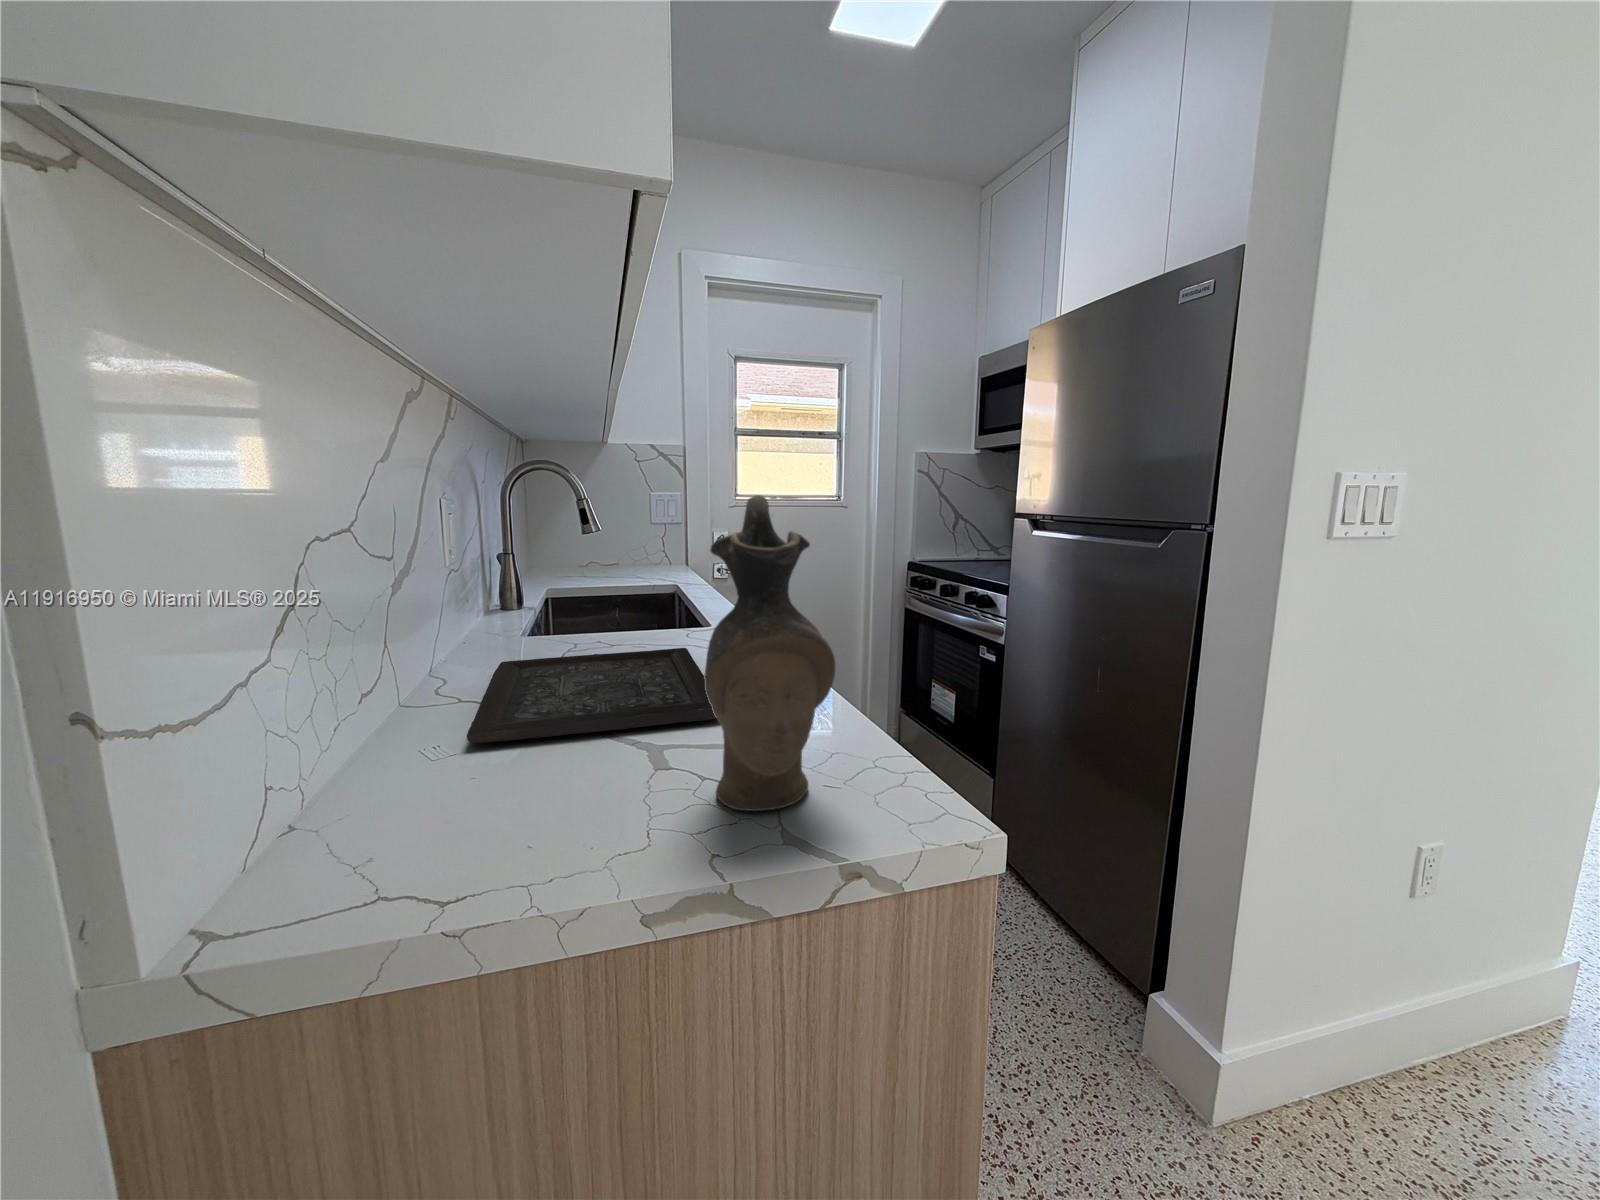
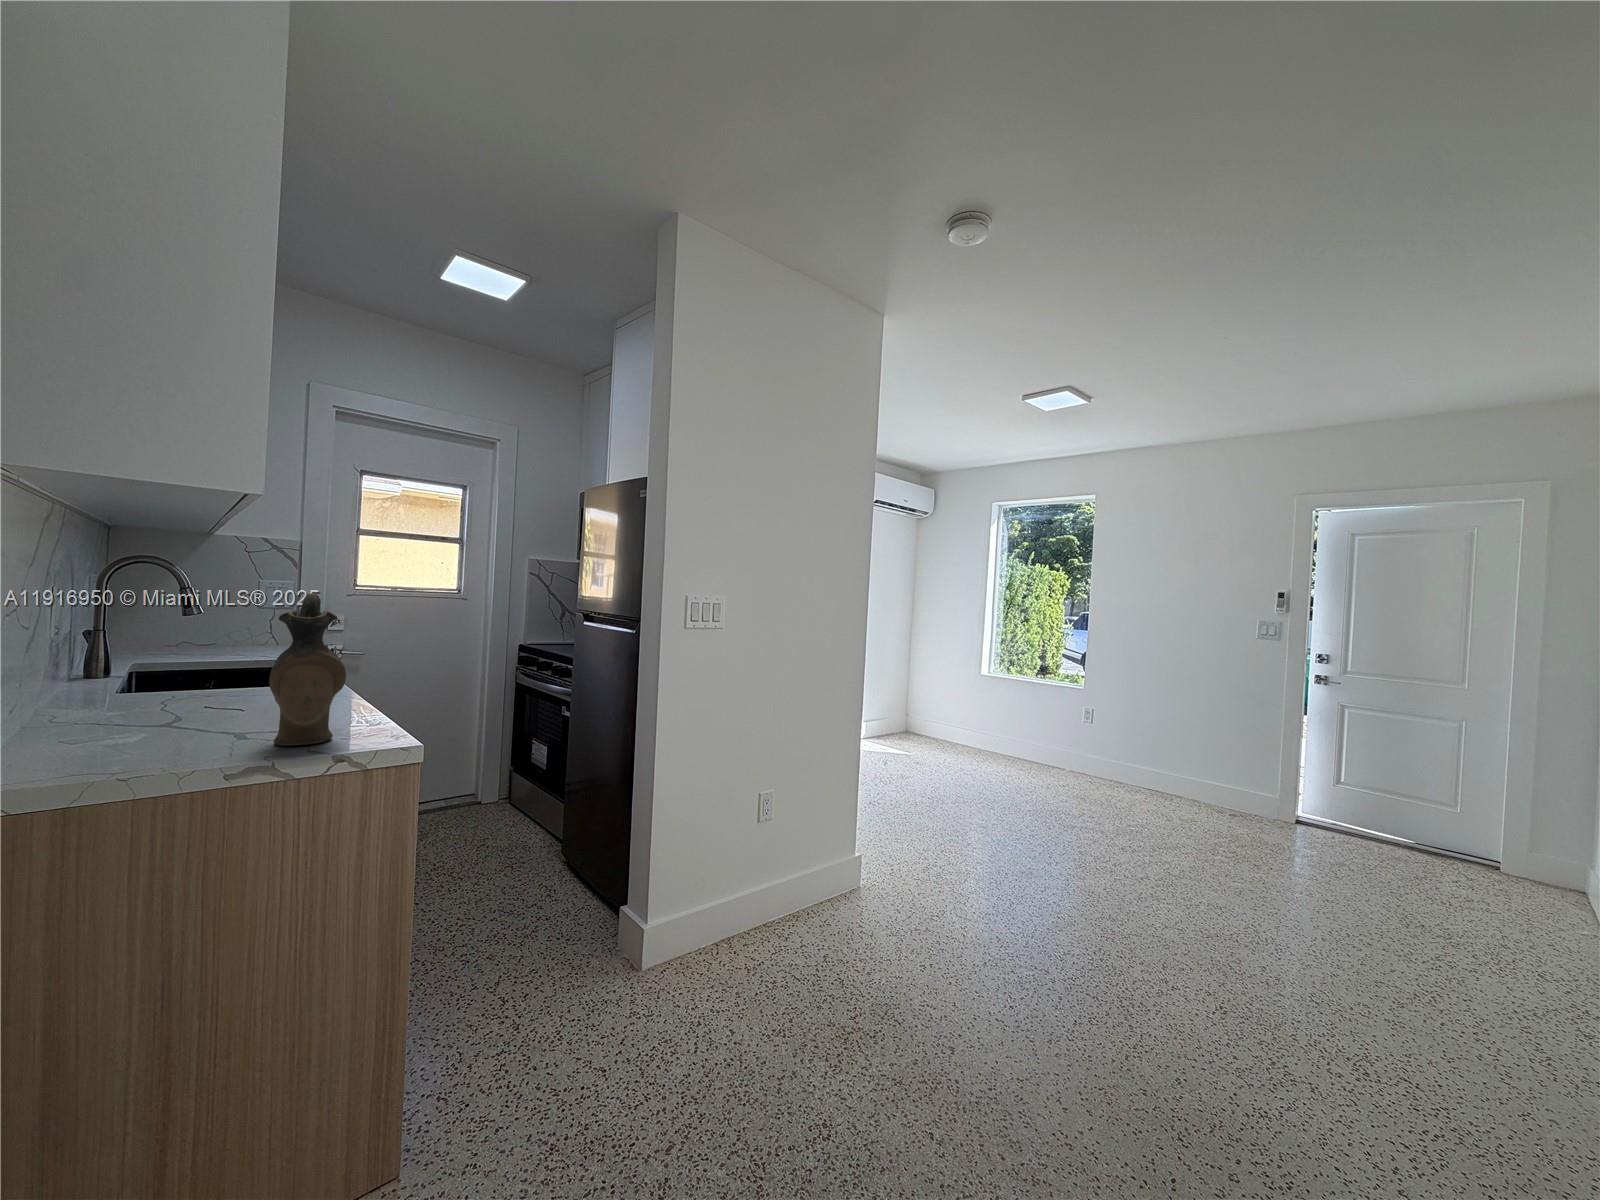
tray: present [467,648,716,743] -> none [93,692,291,735]

